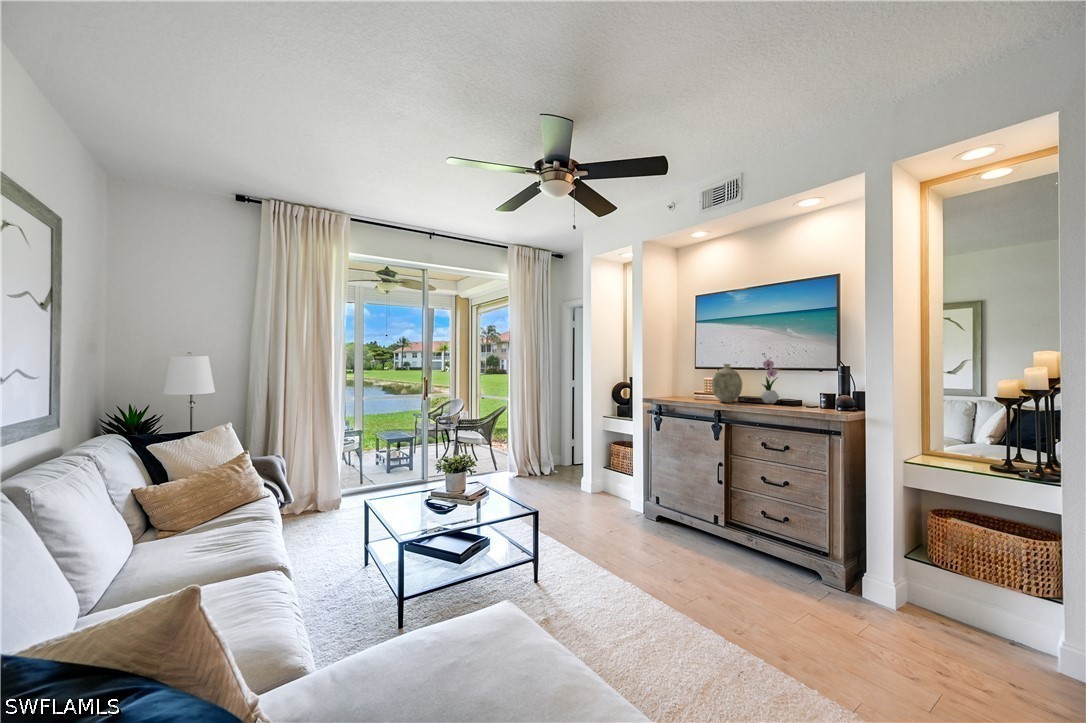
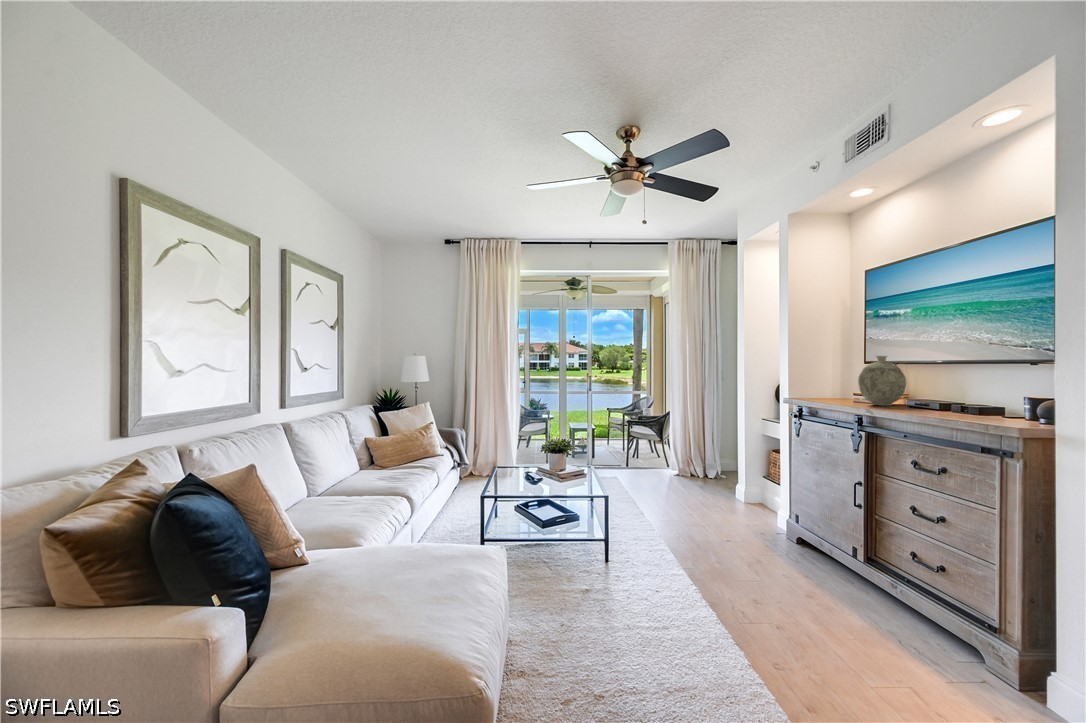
flower arrangement: present [760,353,779,403] -> none [924,340,958,409]

